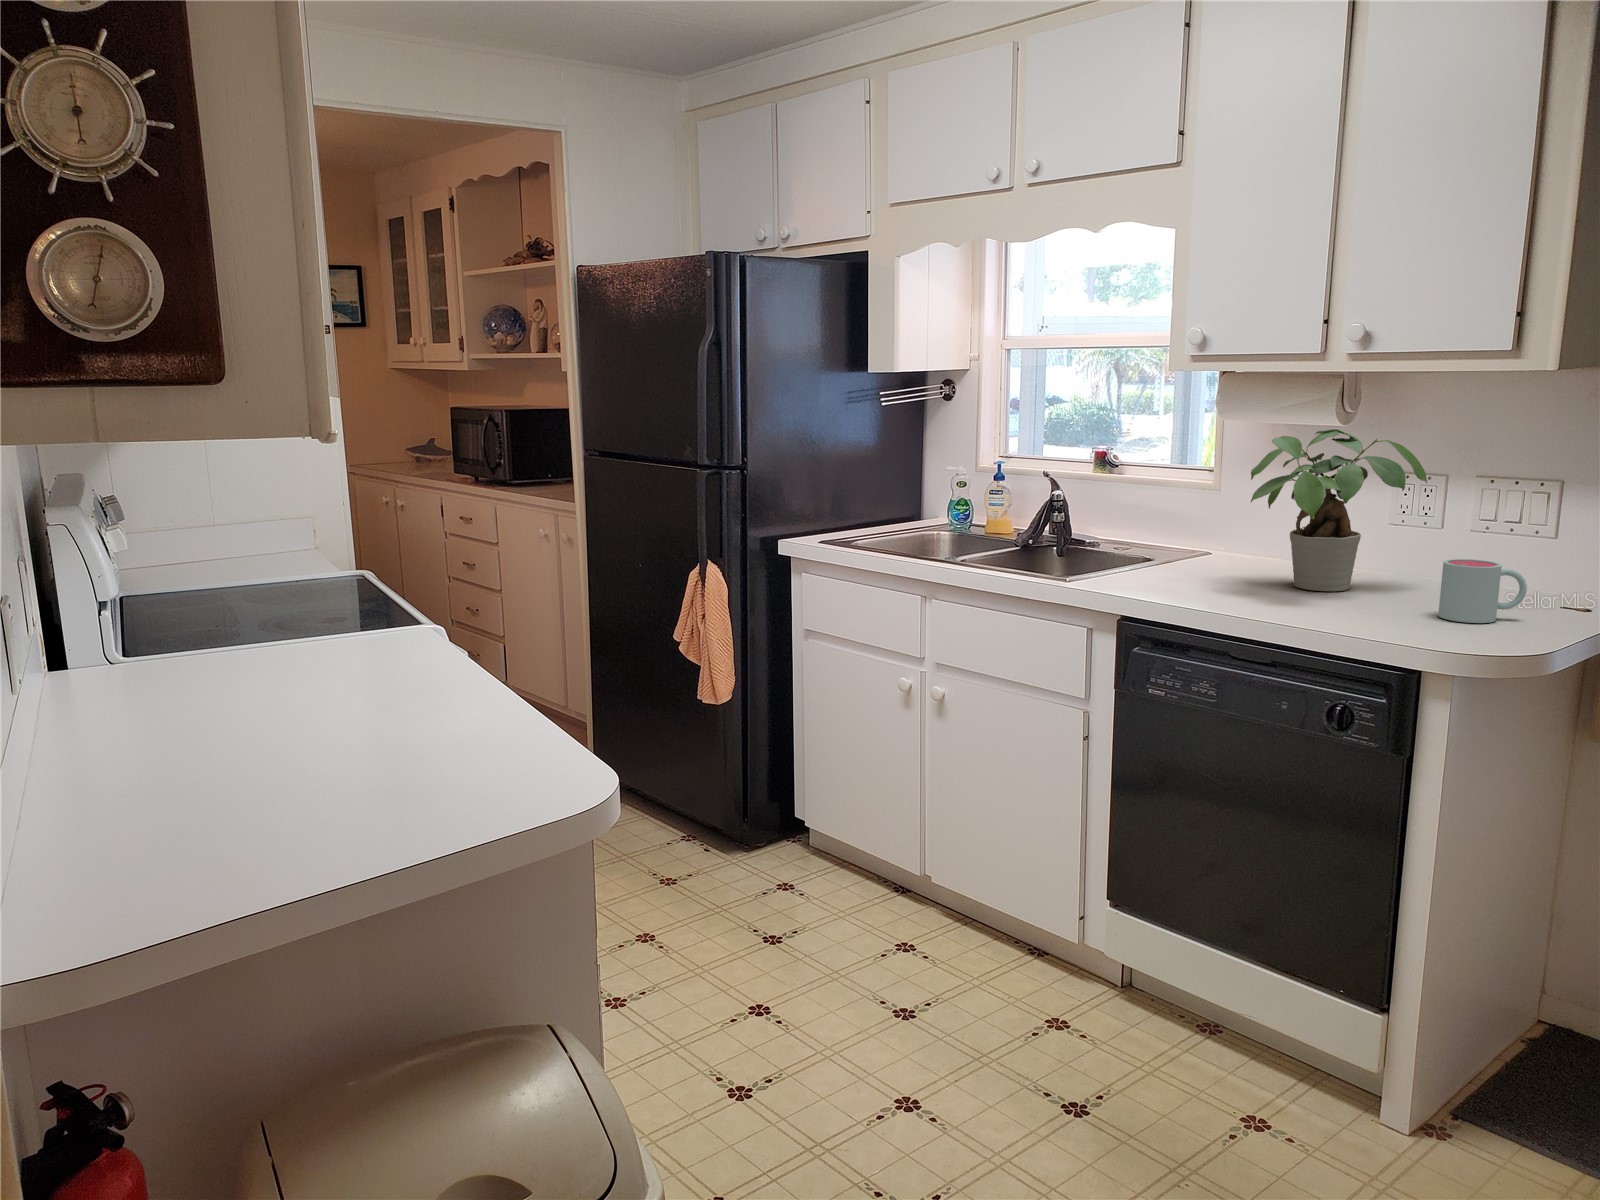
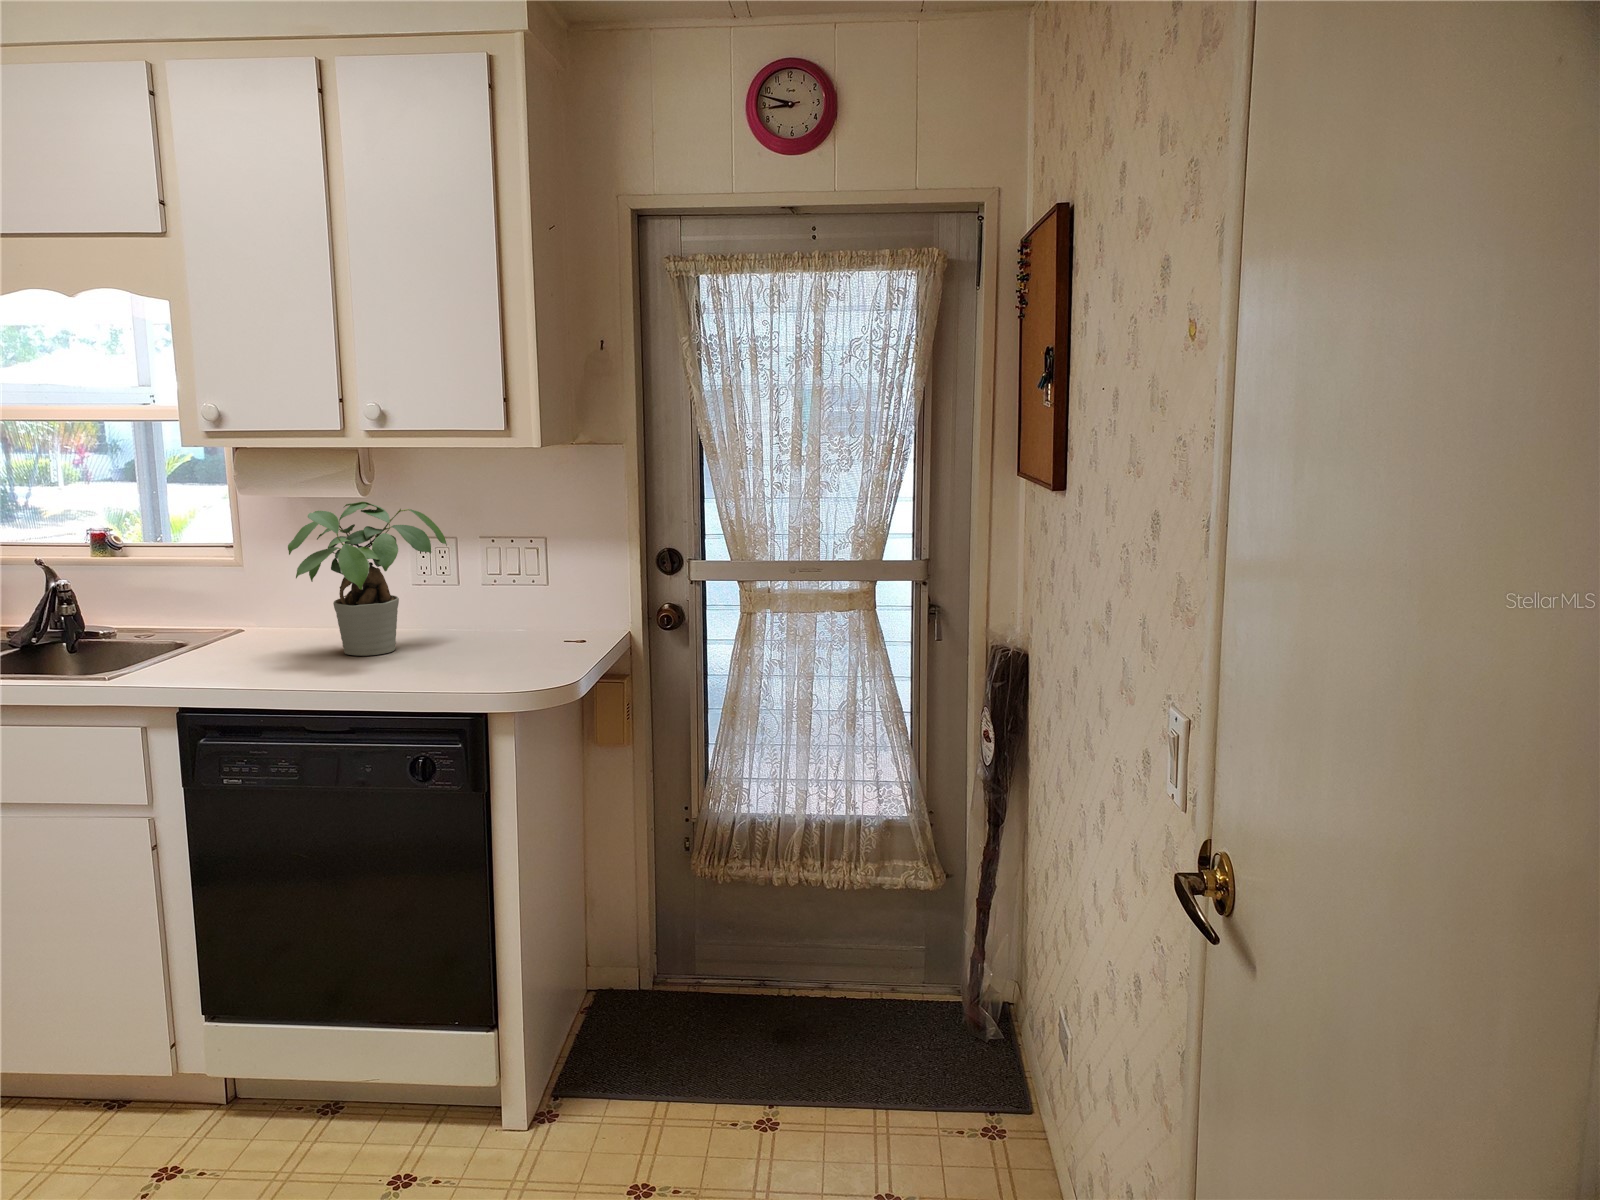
mug: present [1438,559,1527,623] -> none [479,610,544,666]

